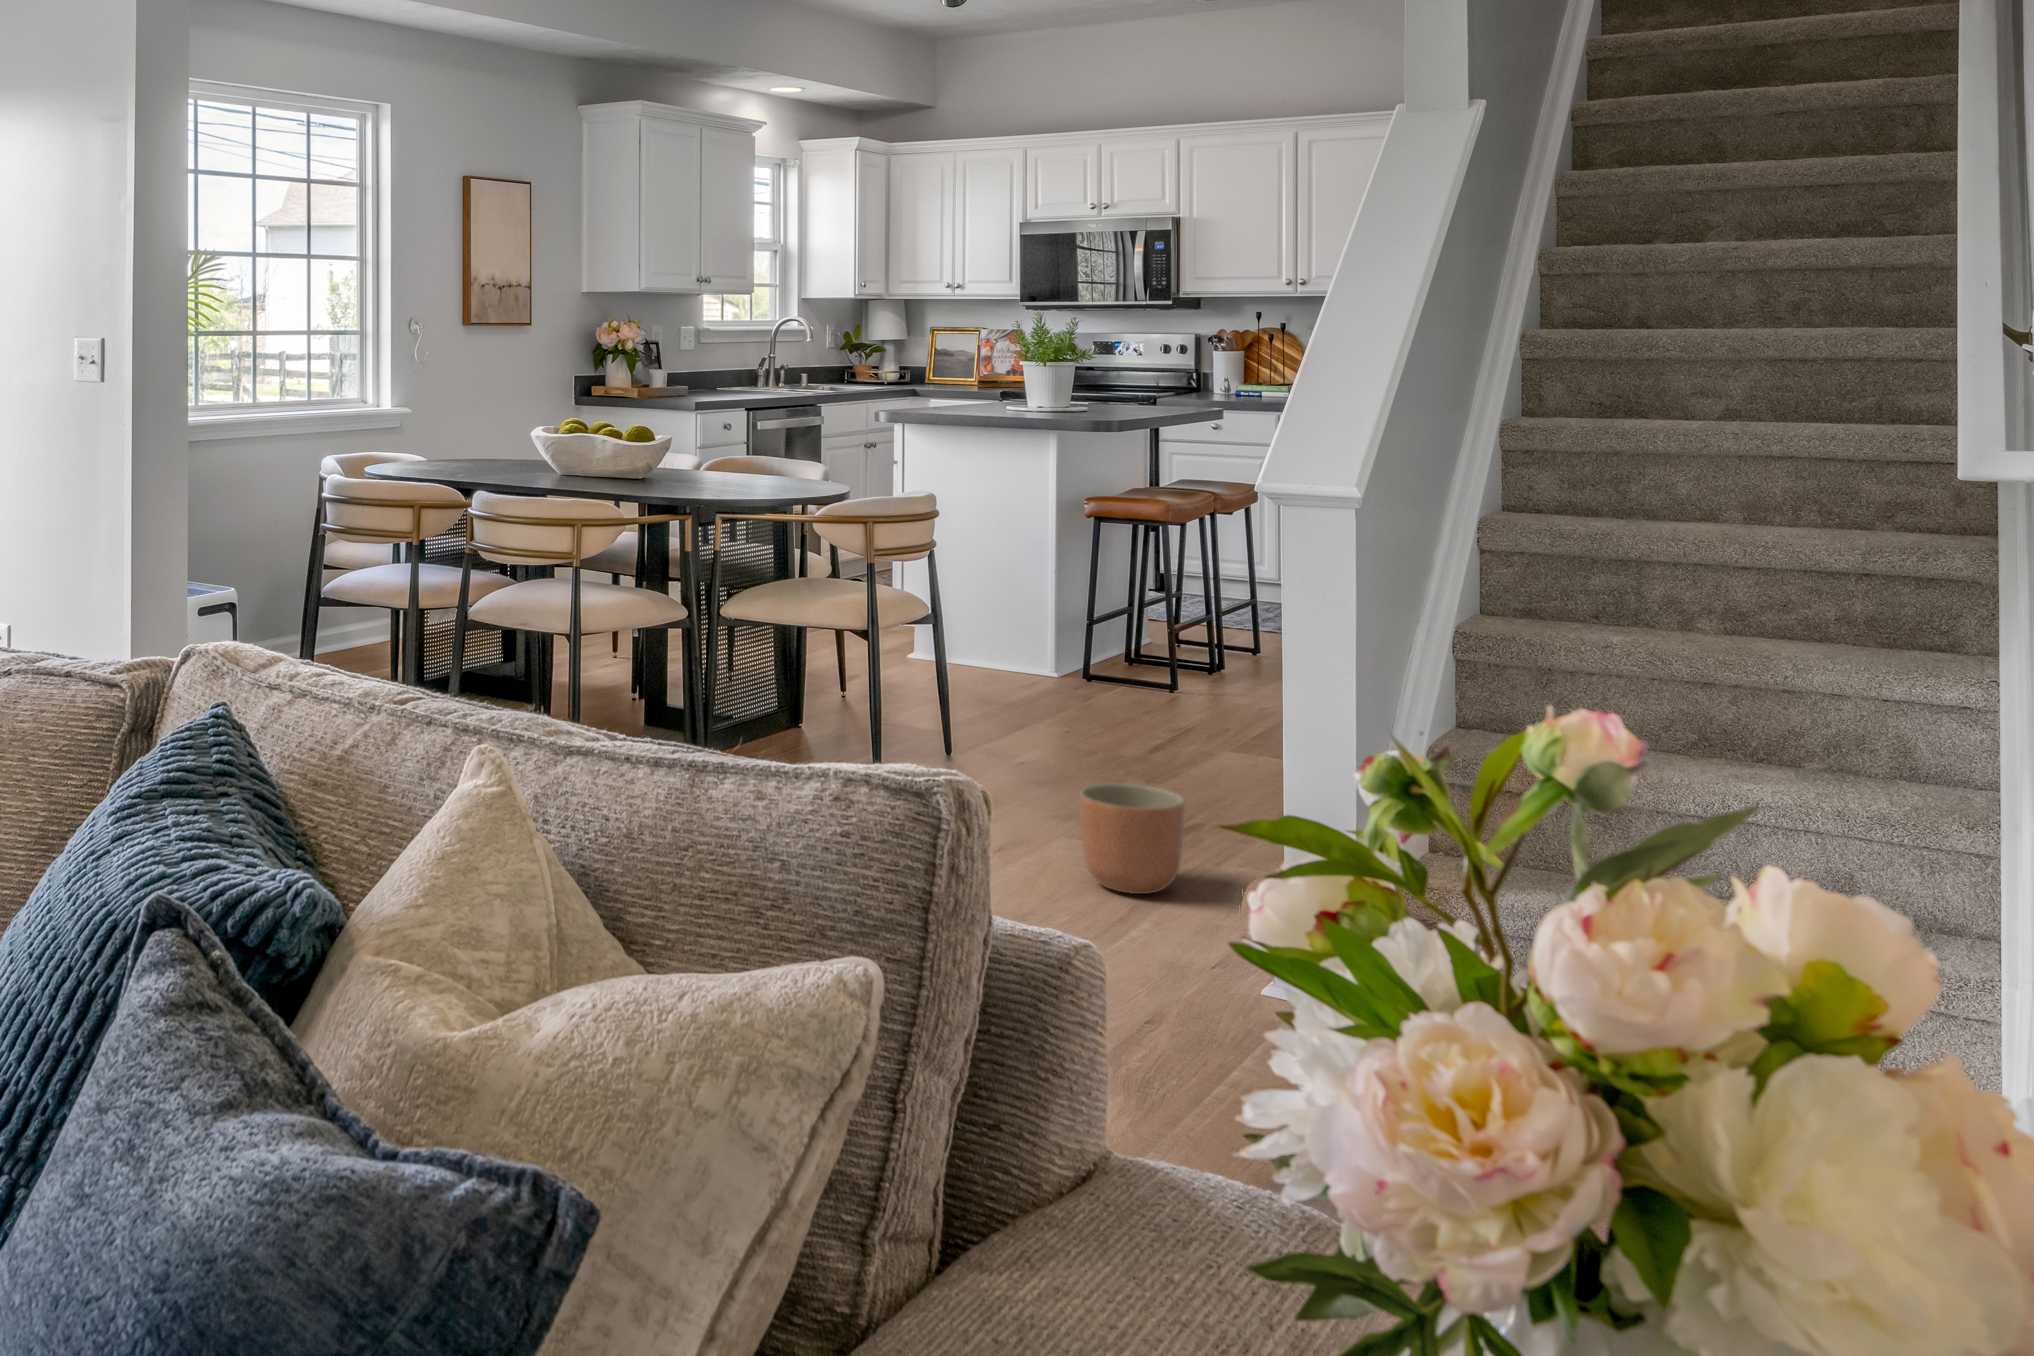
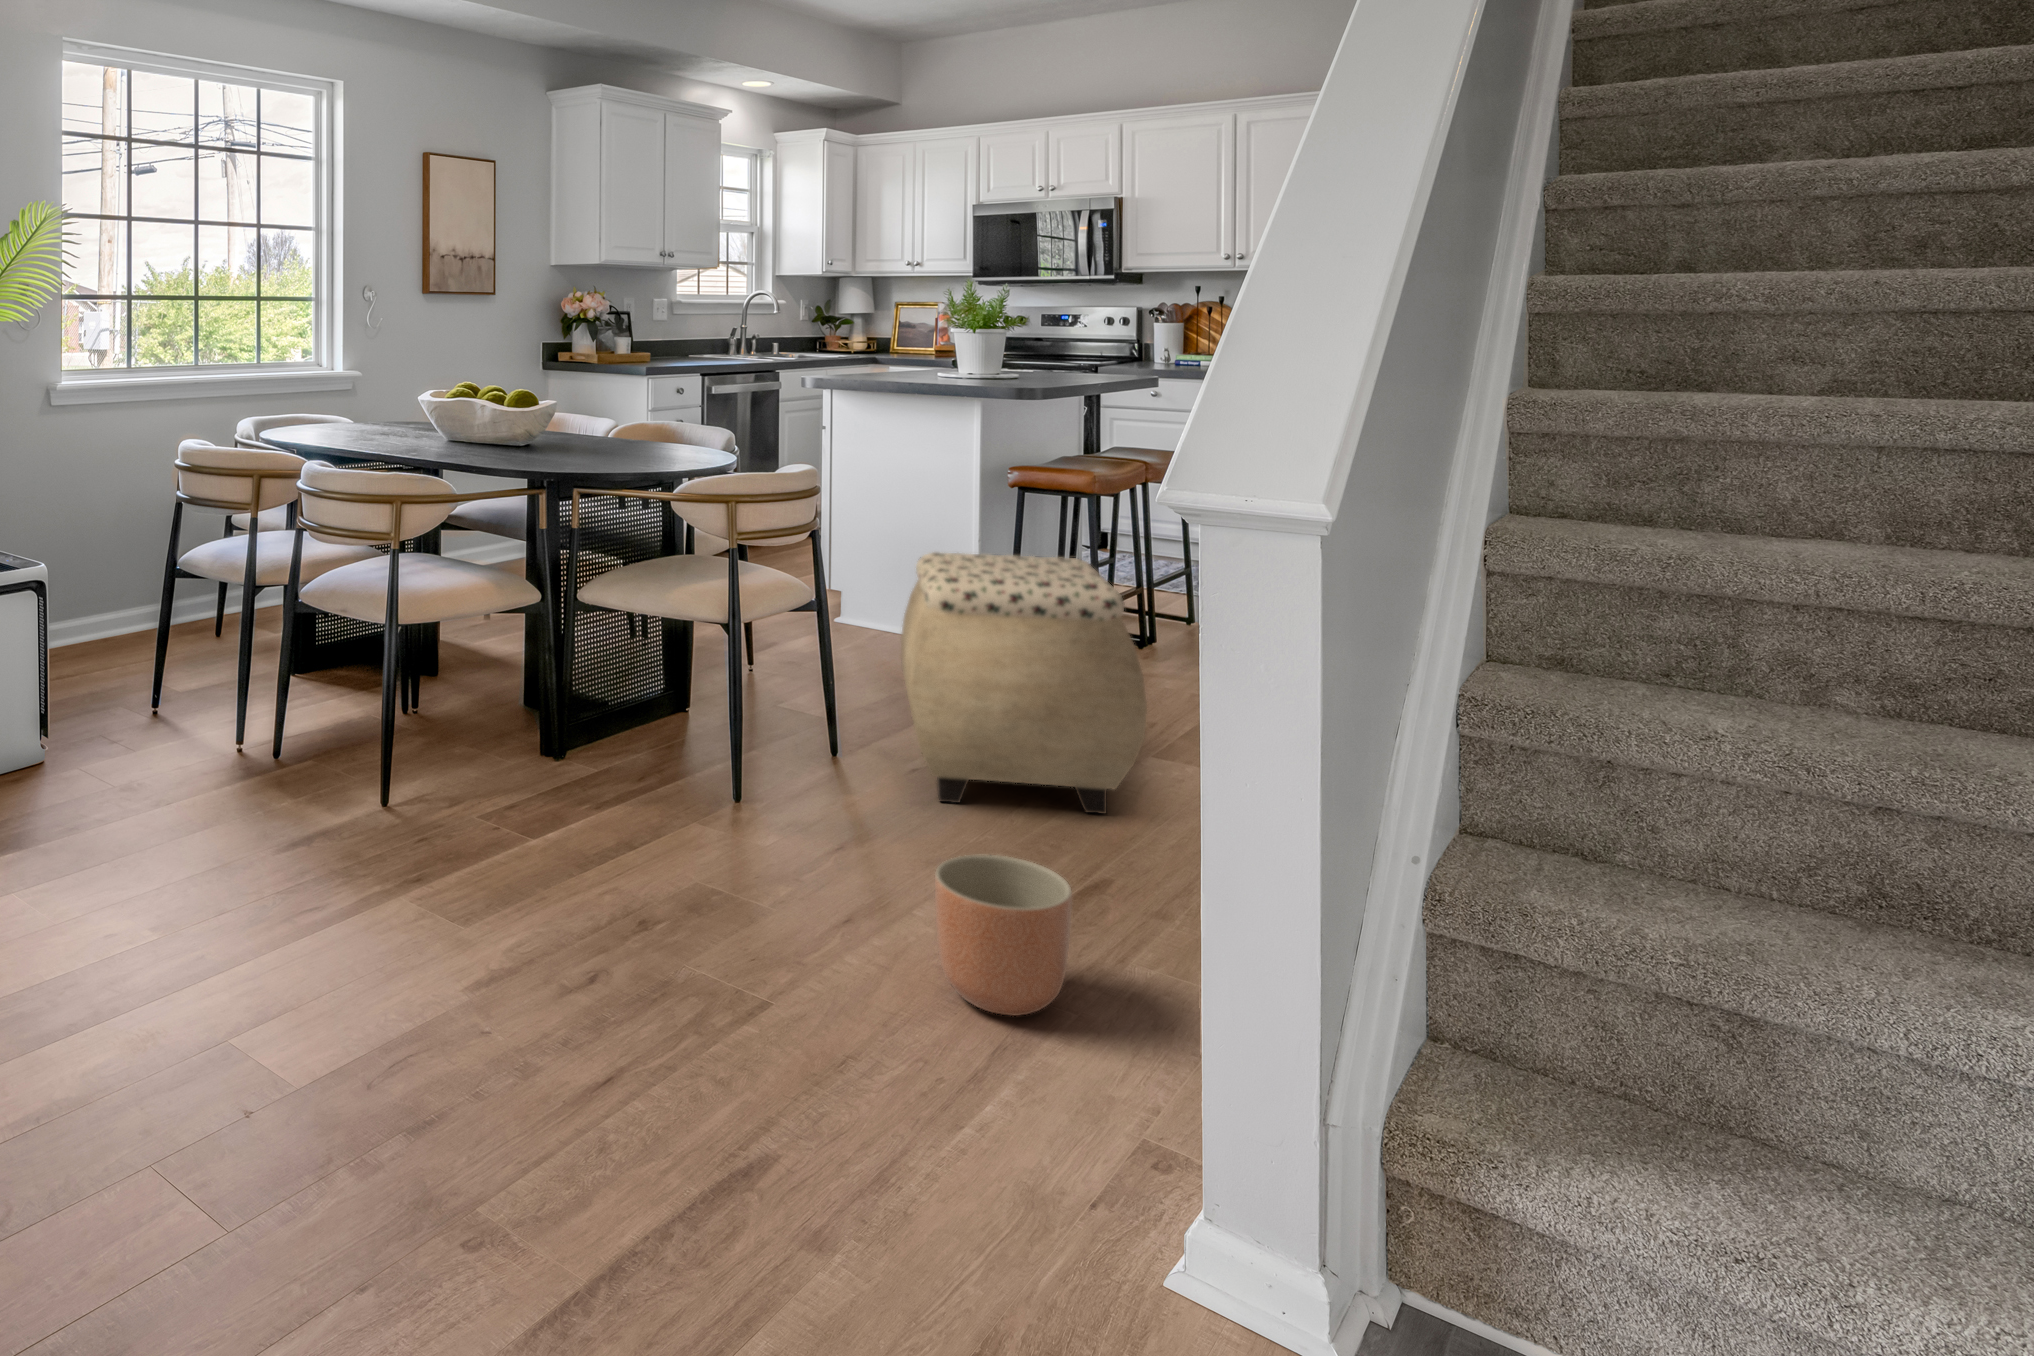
ottoman: none [1005,568,1230,786] -> present [901,552,1147,814]

